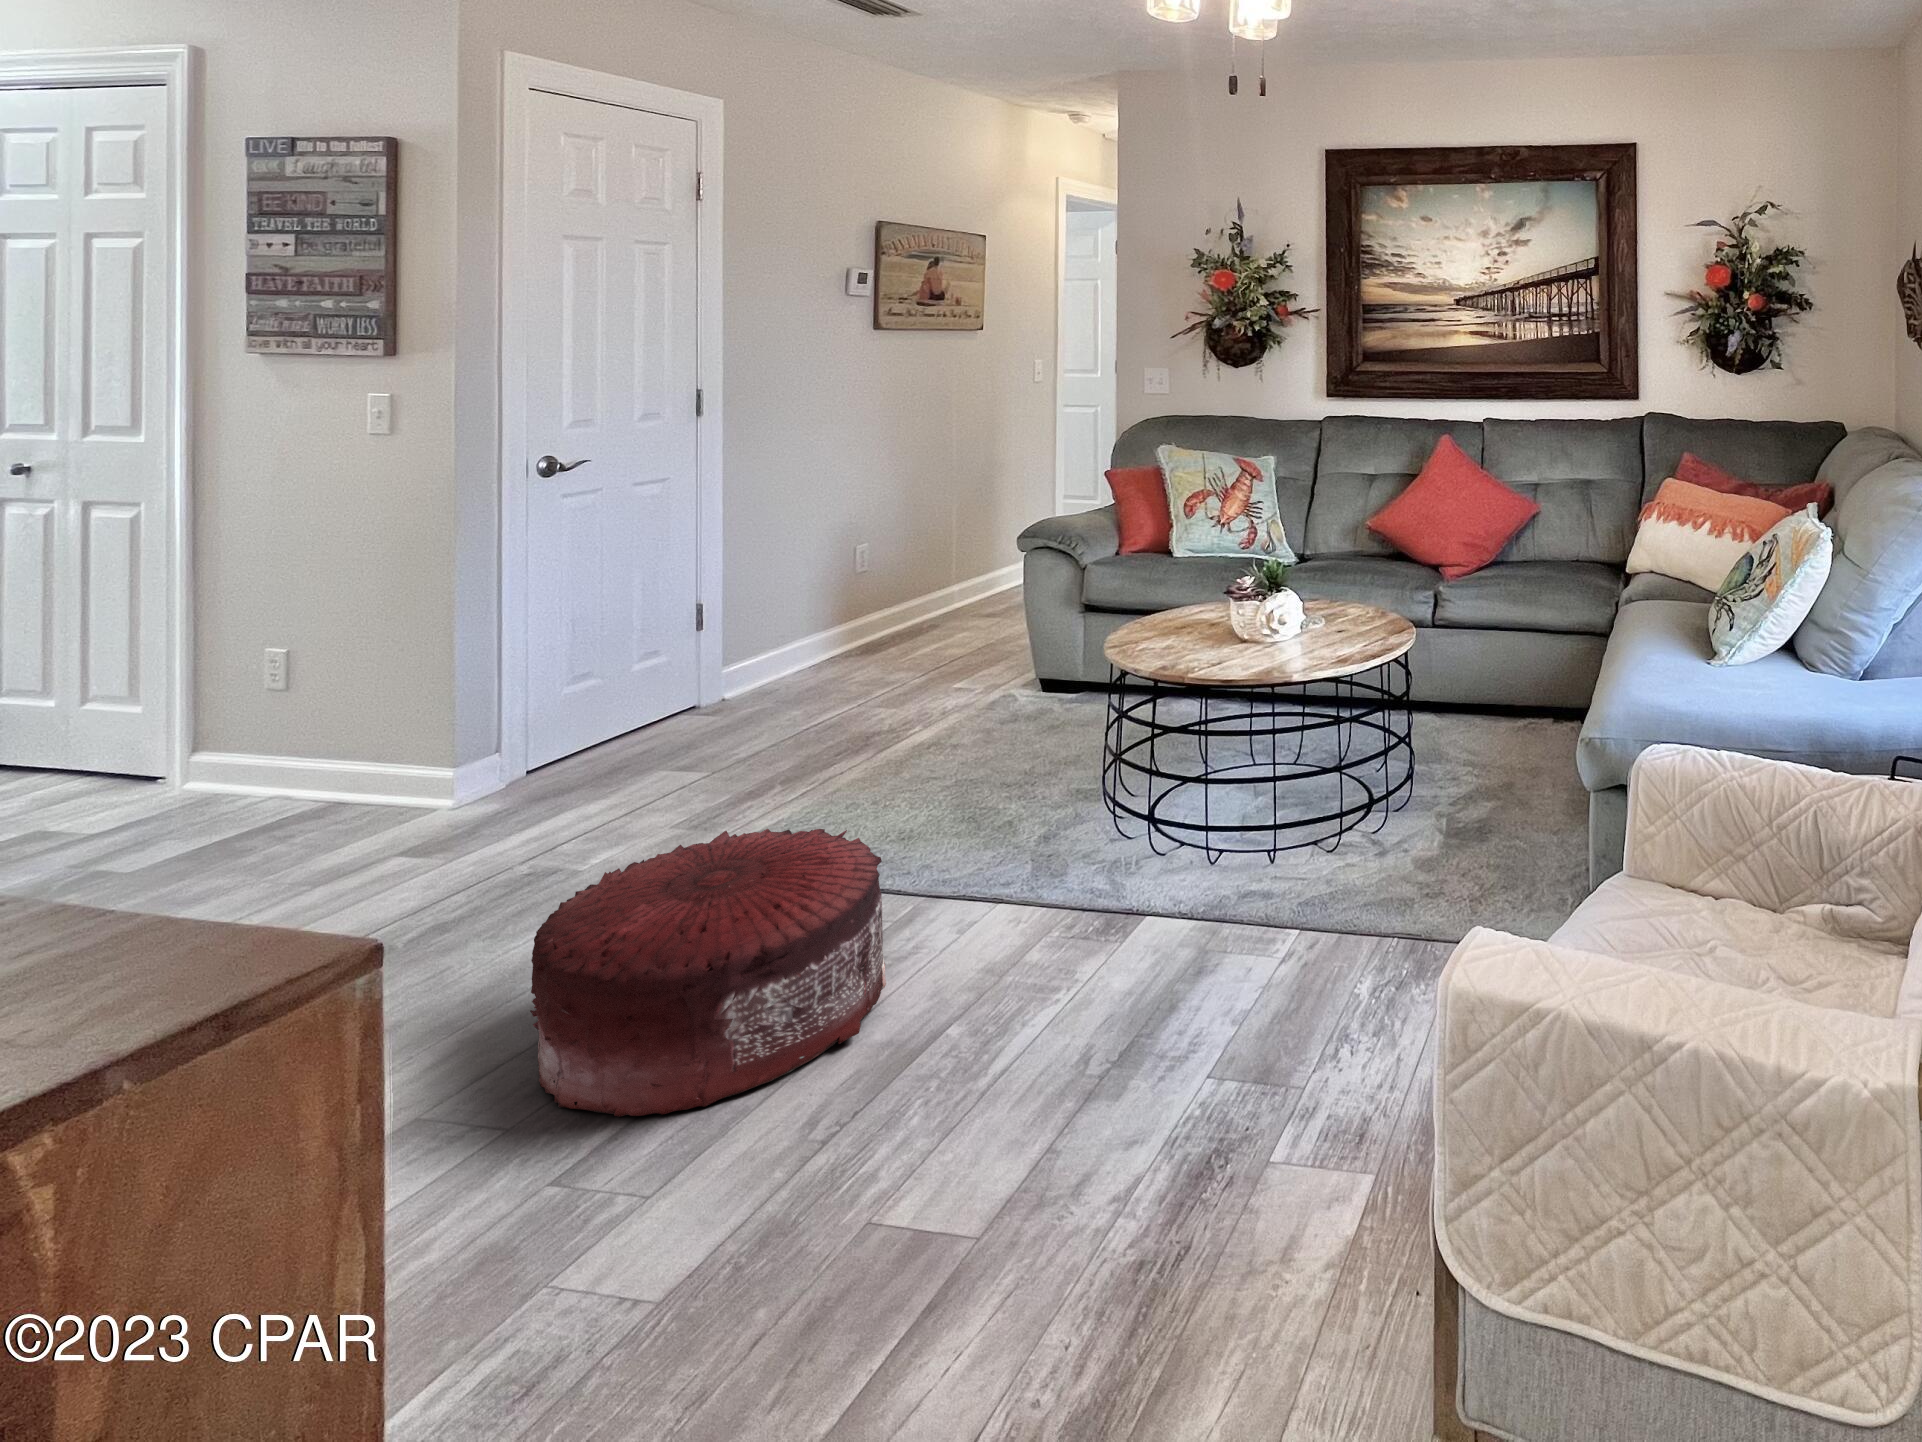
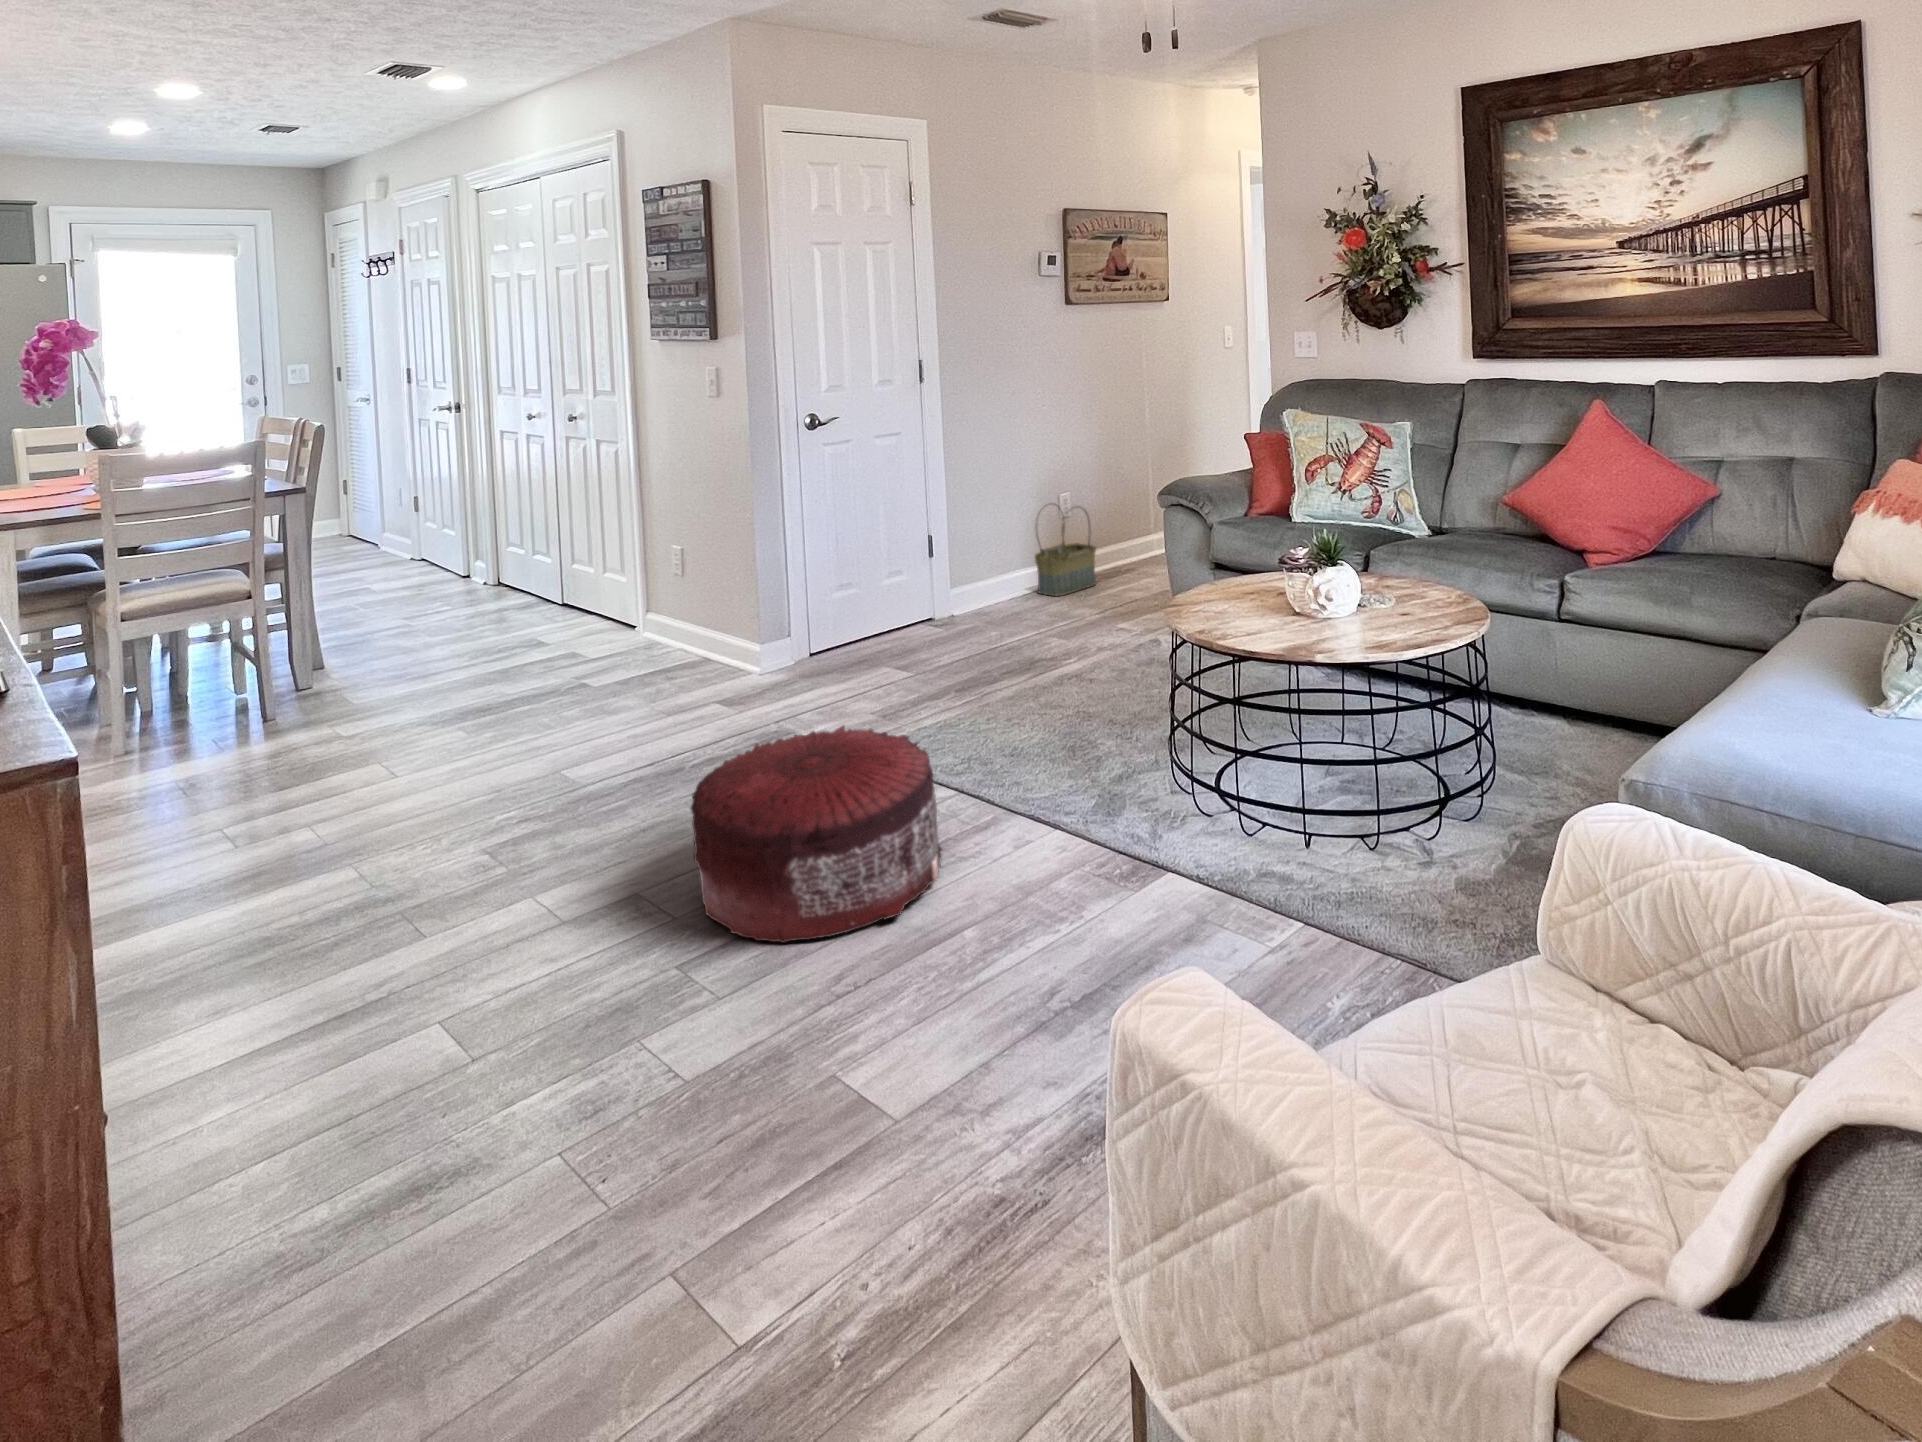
basket: none [826,558,902,666] -> present [1035,507,1097,596]

